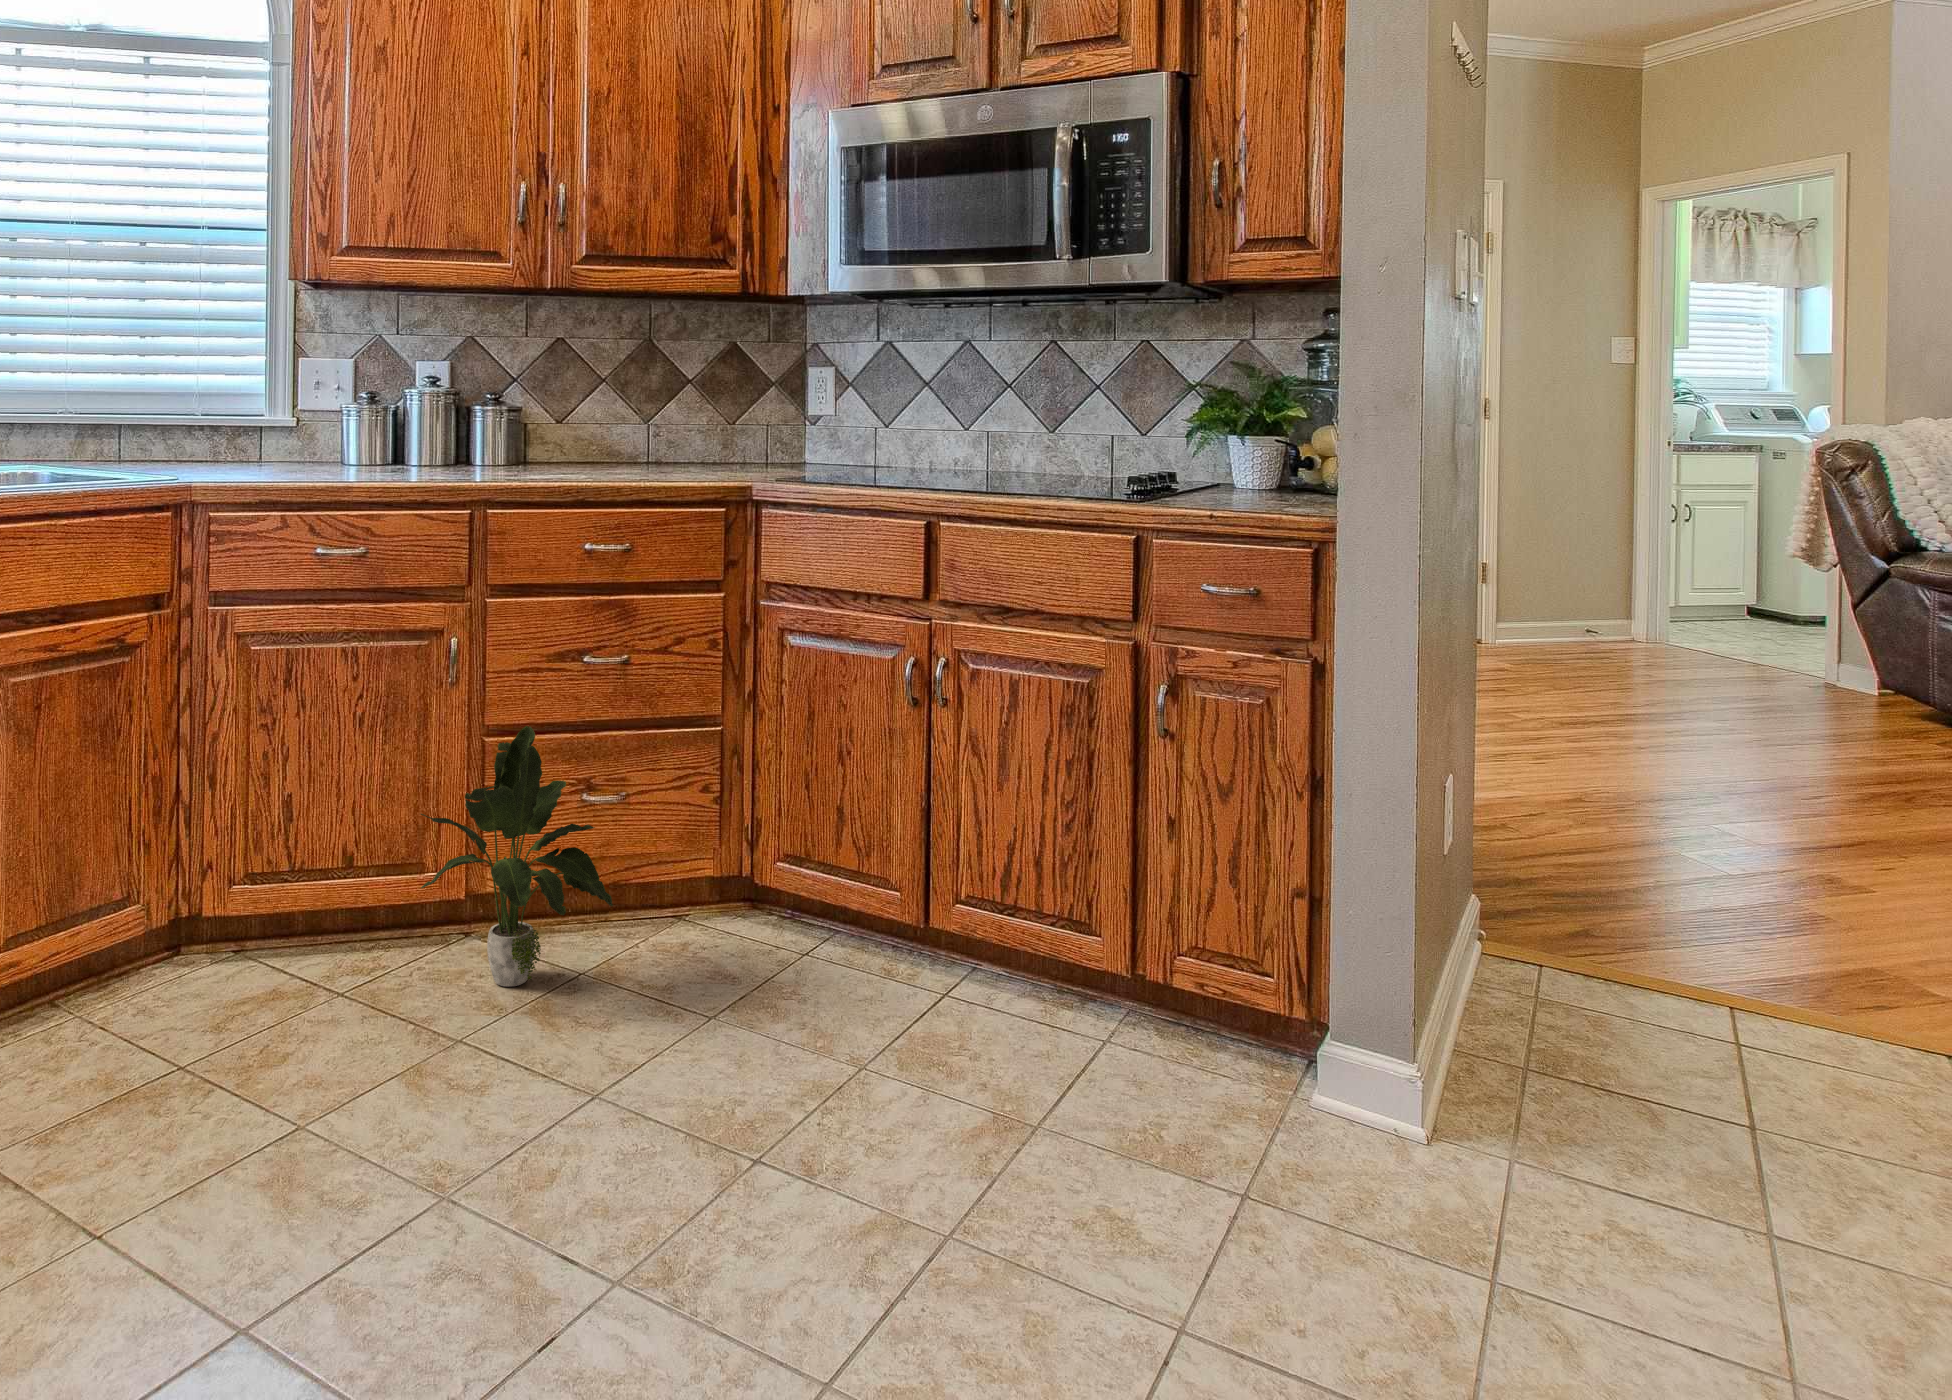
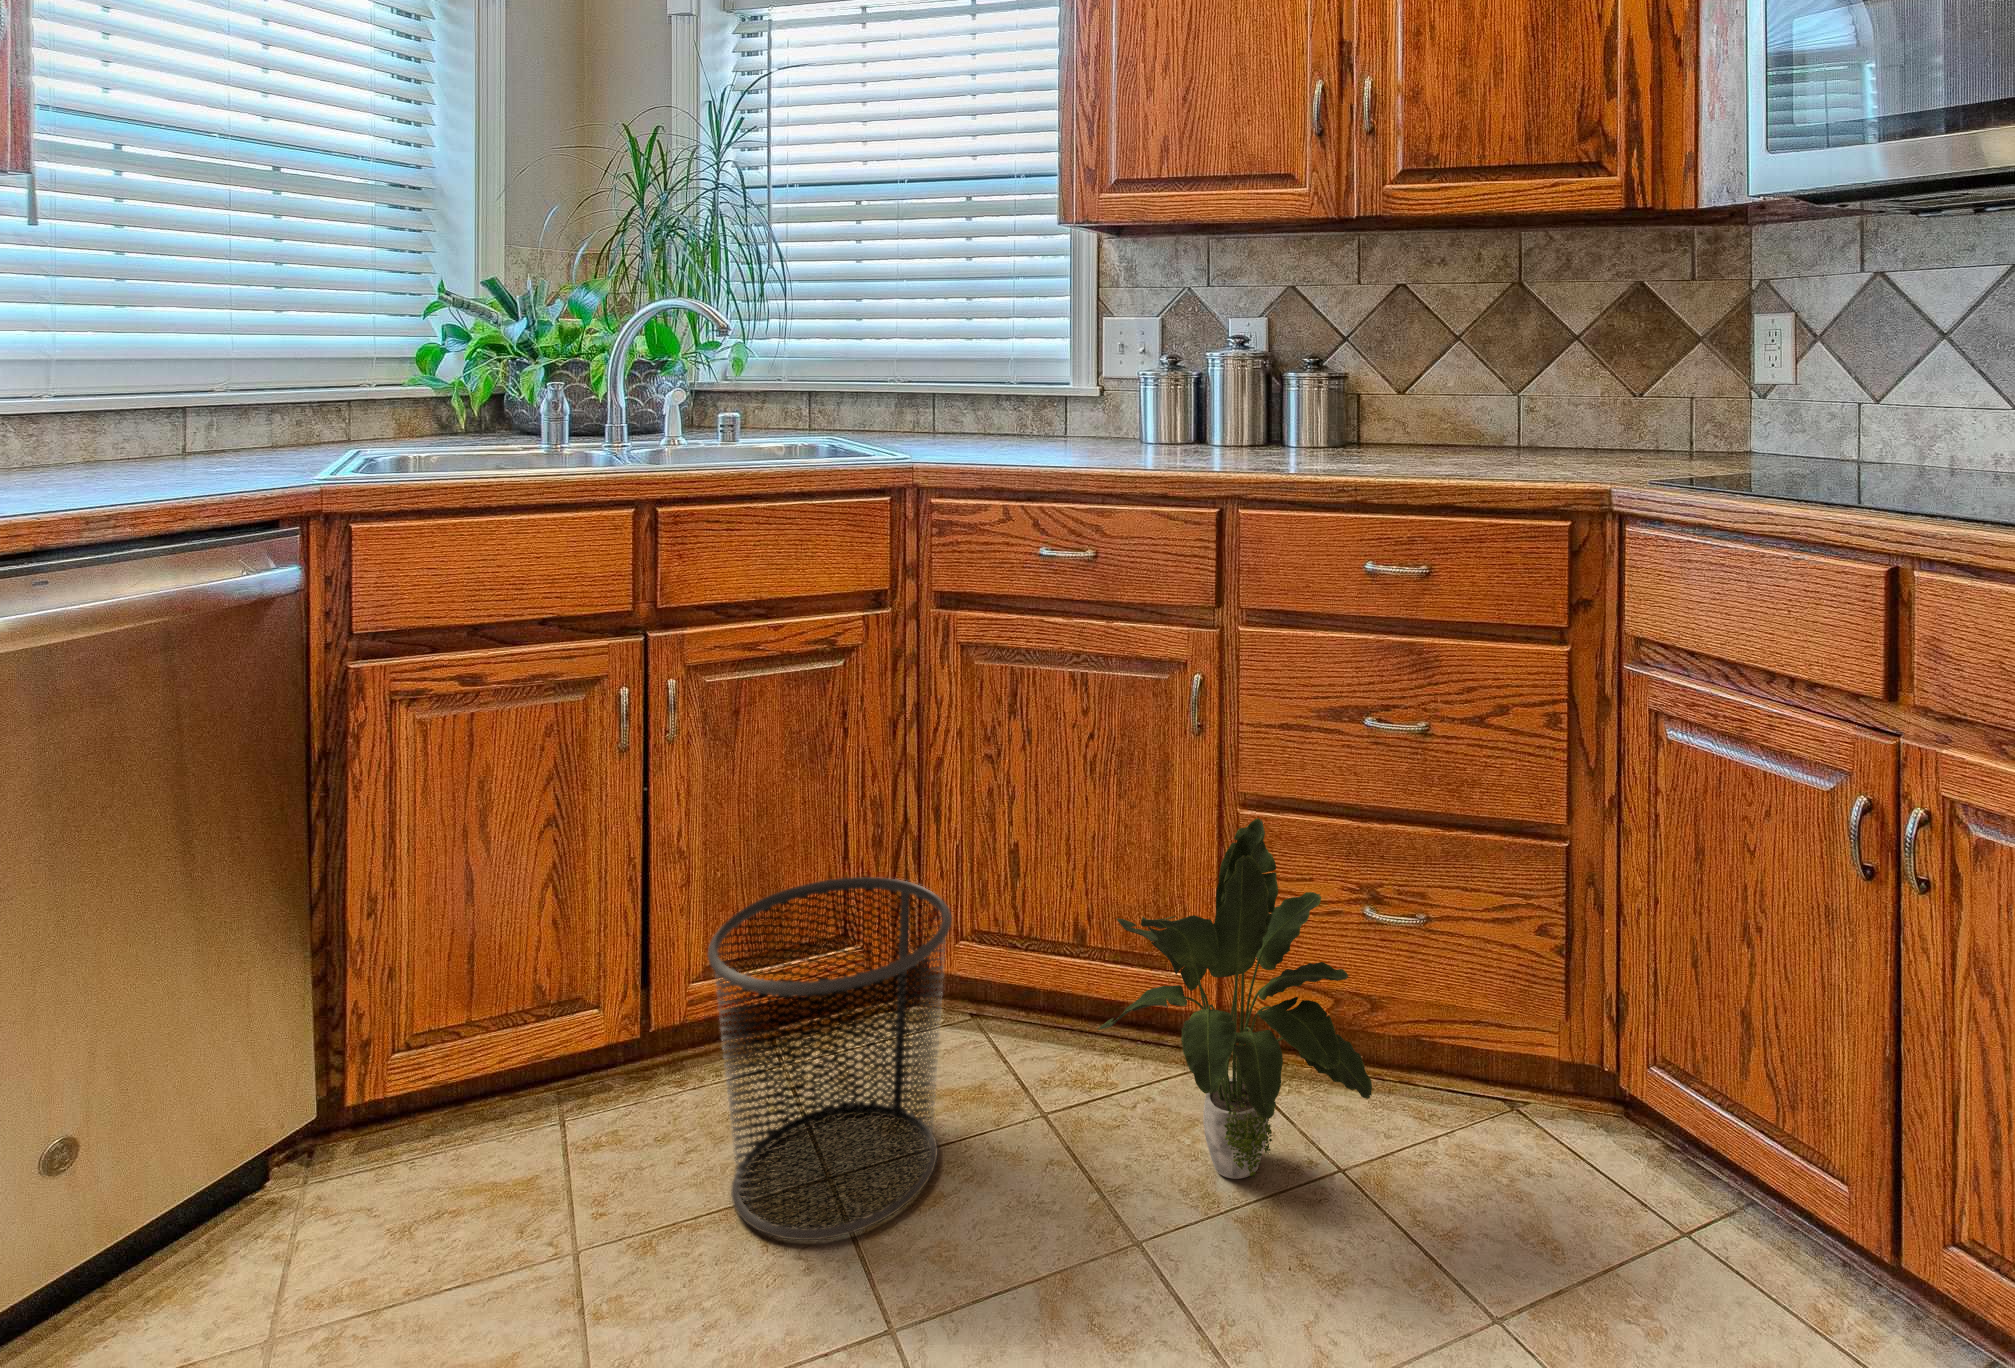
waste bin: none [105,812,303,1075] -> present [708,877,952,1240]

